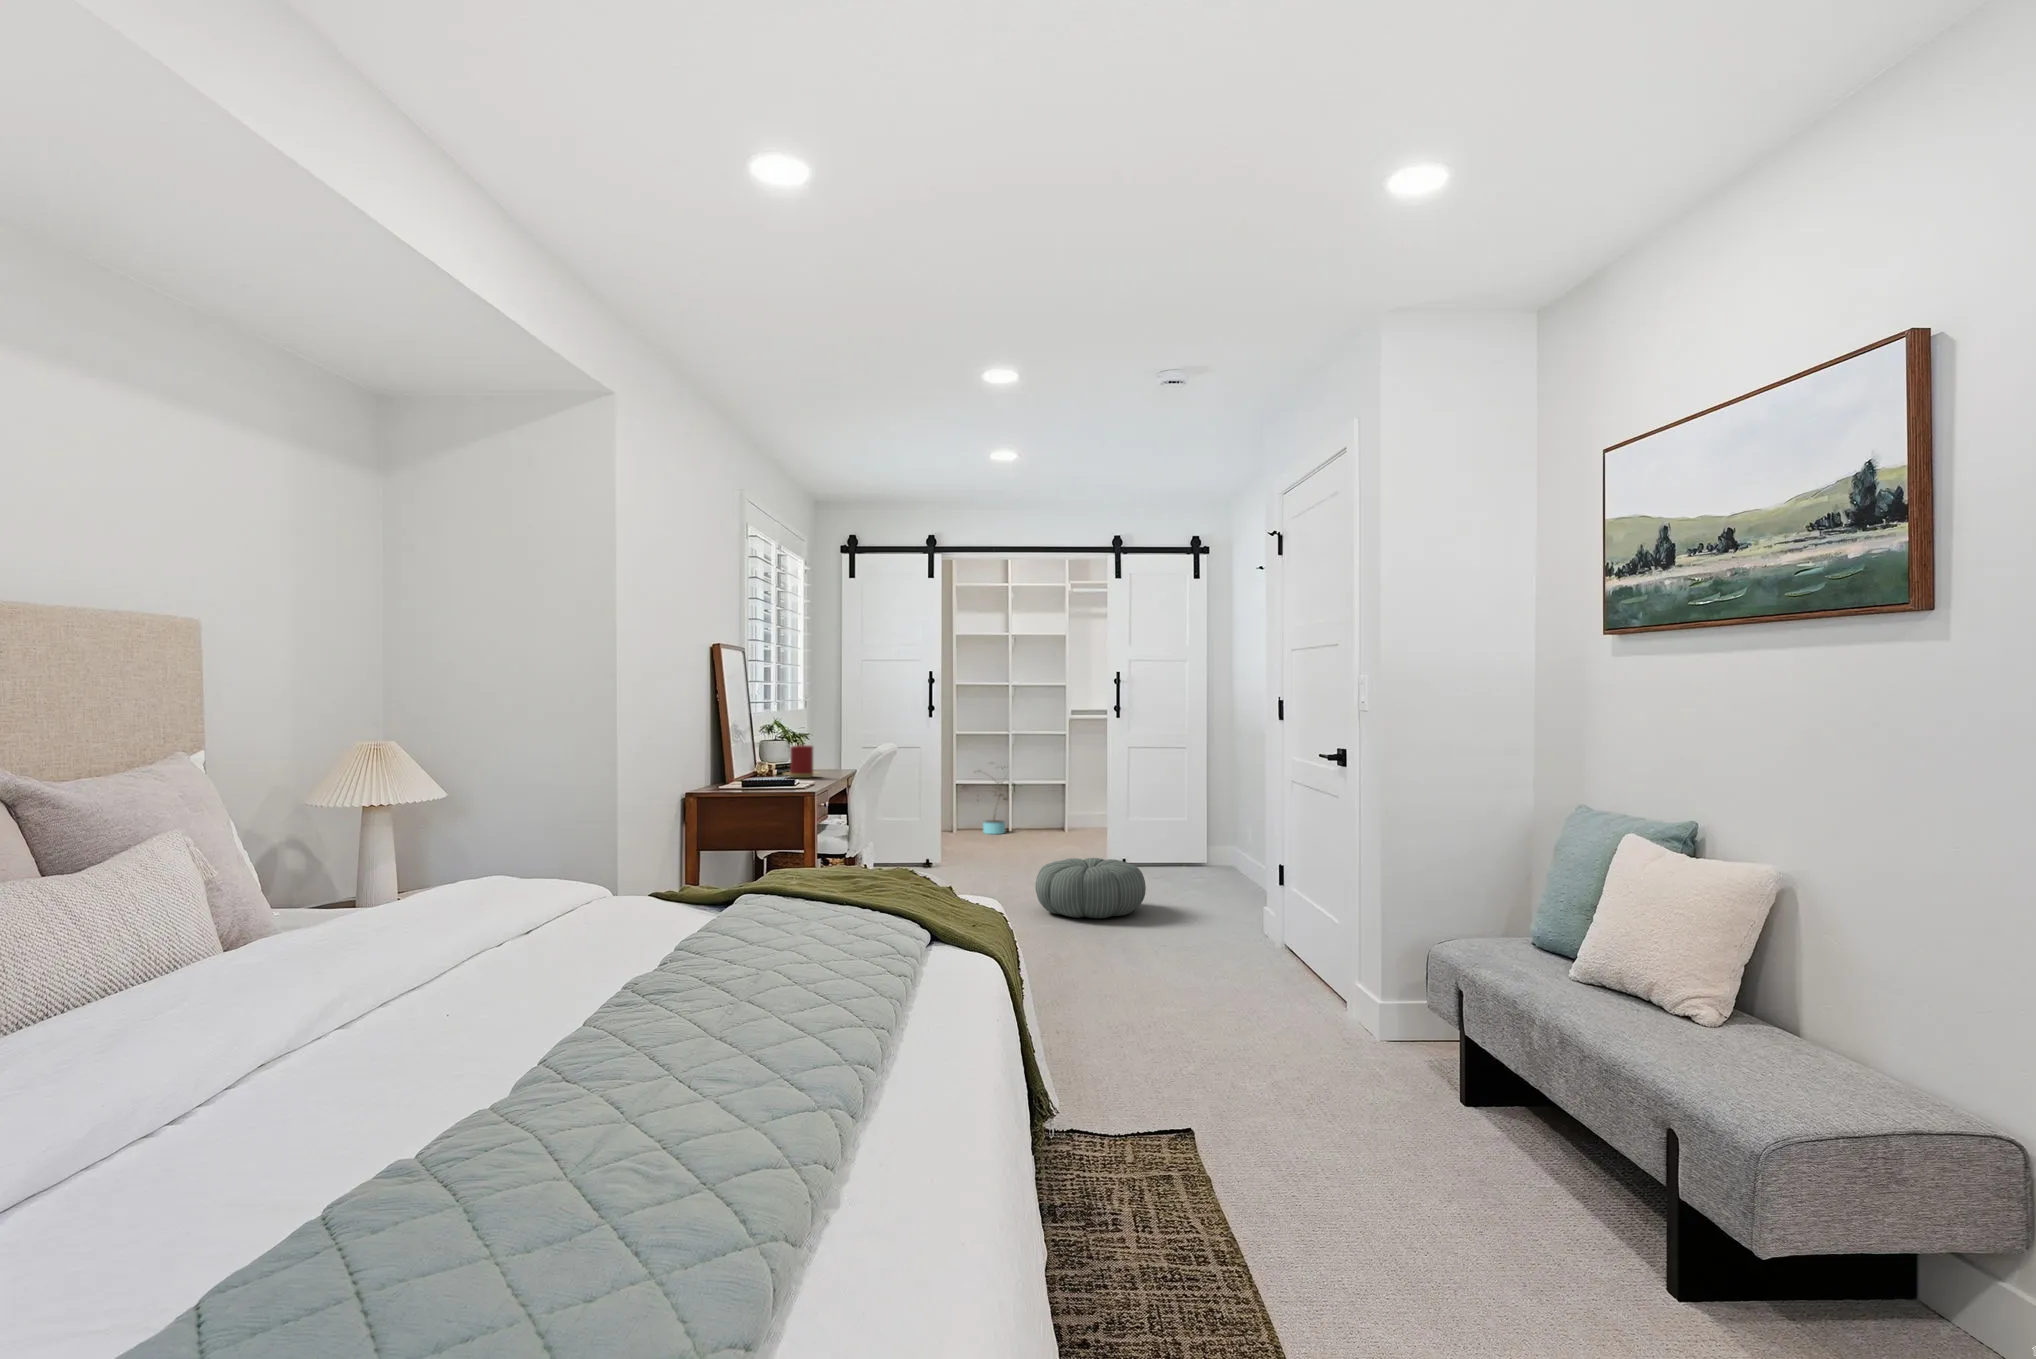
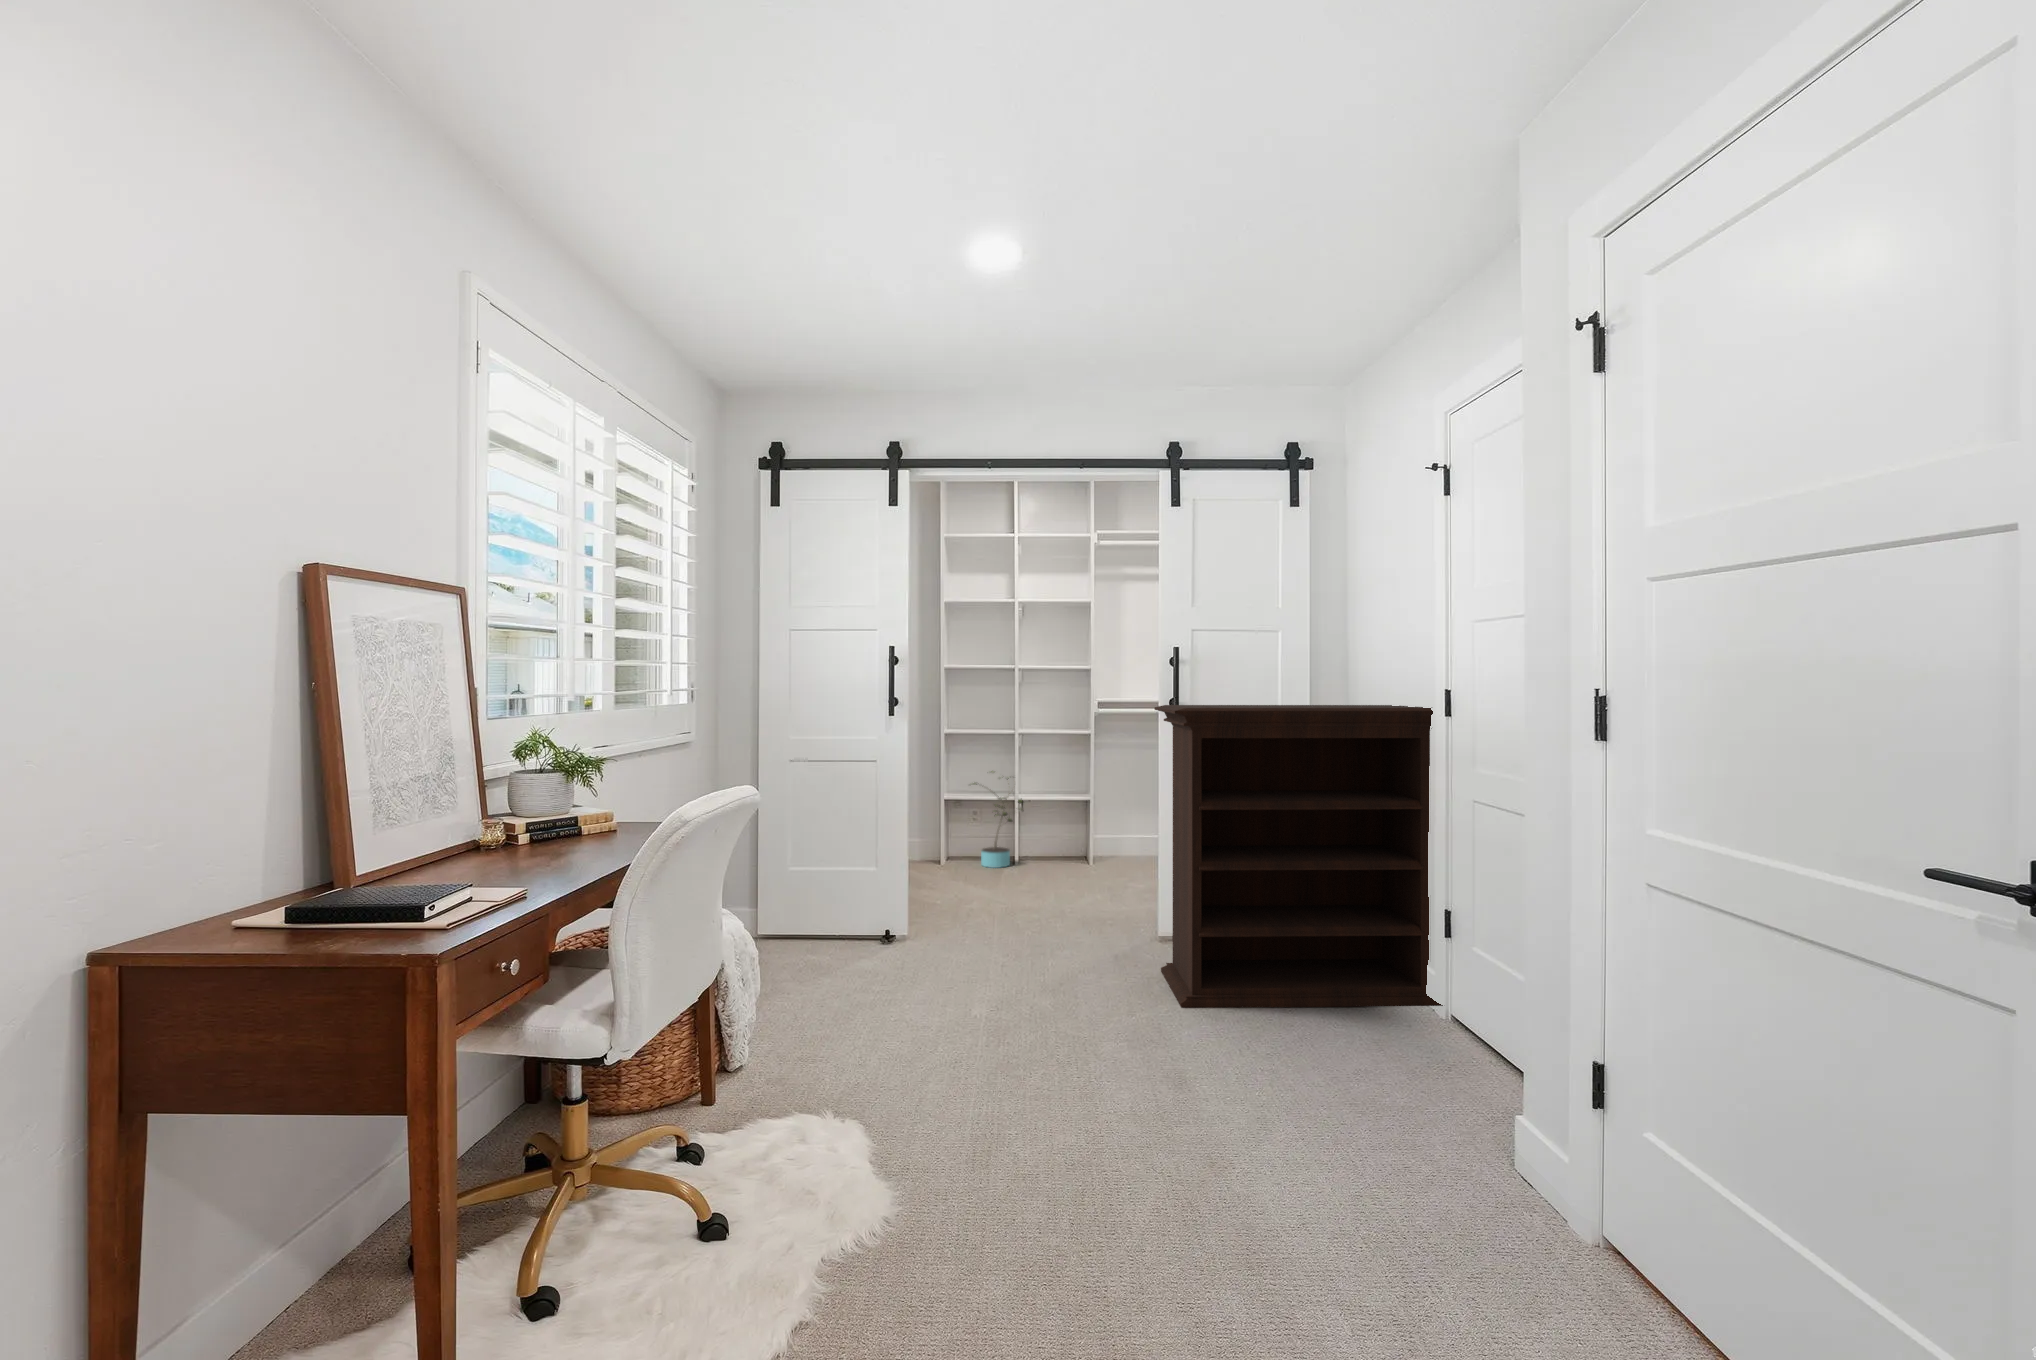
bookshelf: none [1102,707,1277,888] -> present [1154,705,1443,1008]
candle: present [783,745,819,778] -> none [490,797,582,873]
pouf: present [1035,858,1146,918] -> none [1047,980,1254,1126]

